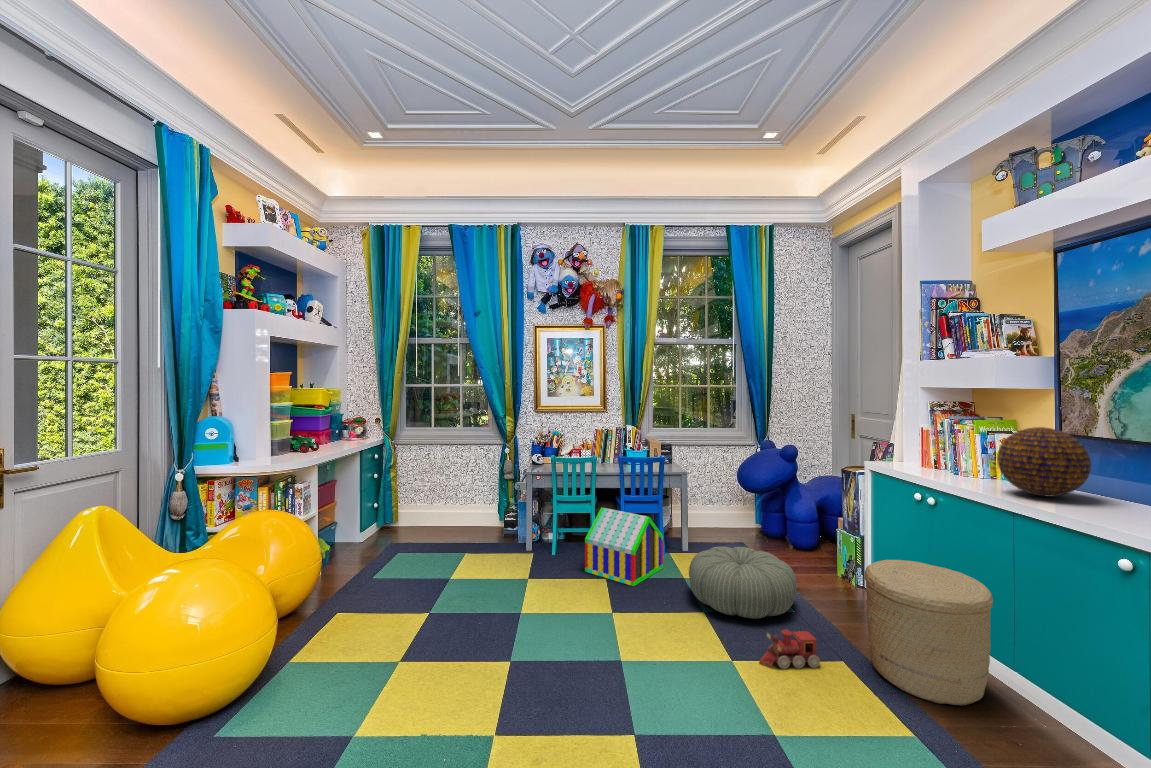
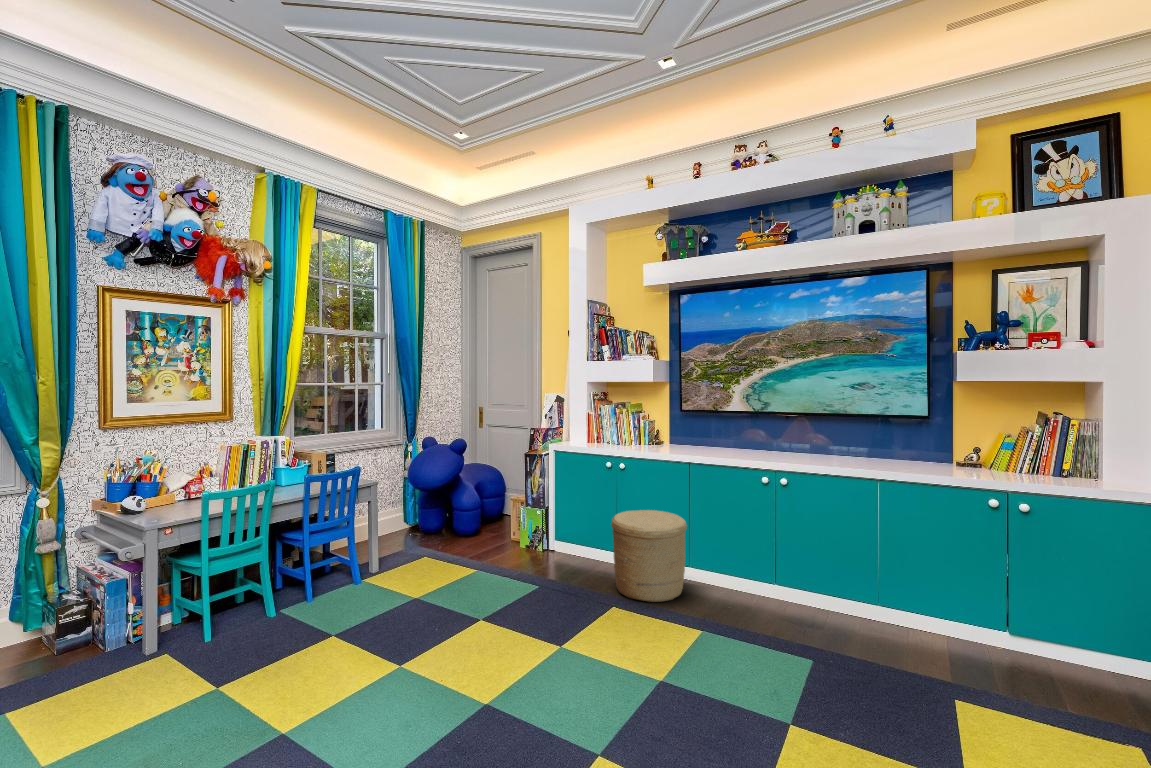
decorative orb: present [997,427,1091,497] -> none [658,406,702,450]
toy house: present [585,508,663,586] -> none [307,540,389,638]
pouf: present [689,547,797,619] -> none [445,541,547,609]
toy train: present [760,630,821,669] -> none [569,589,605,629]

